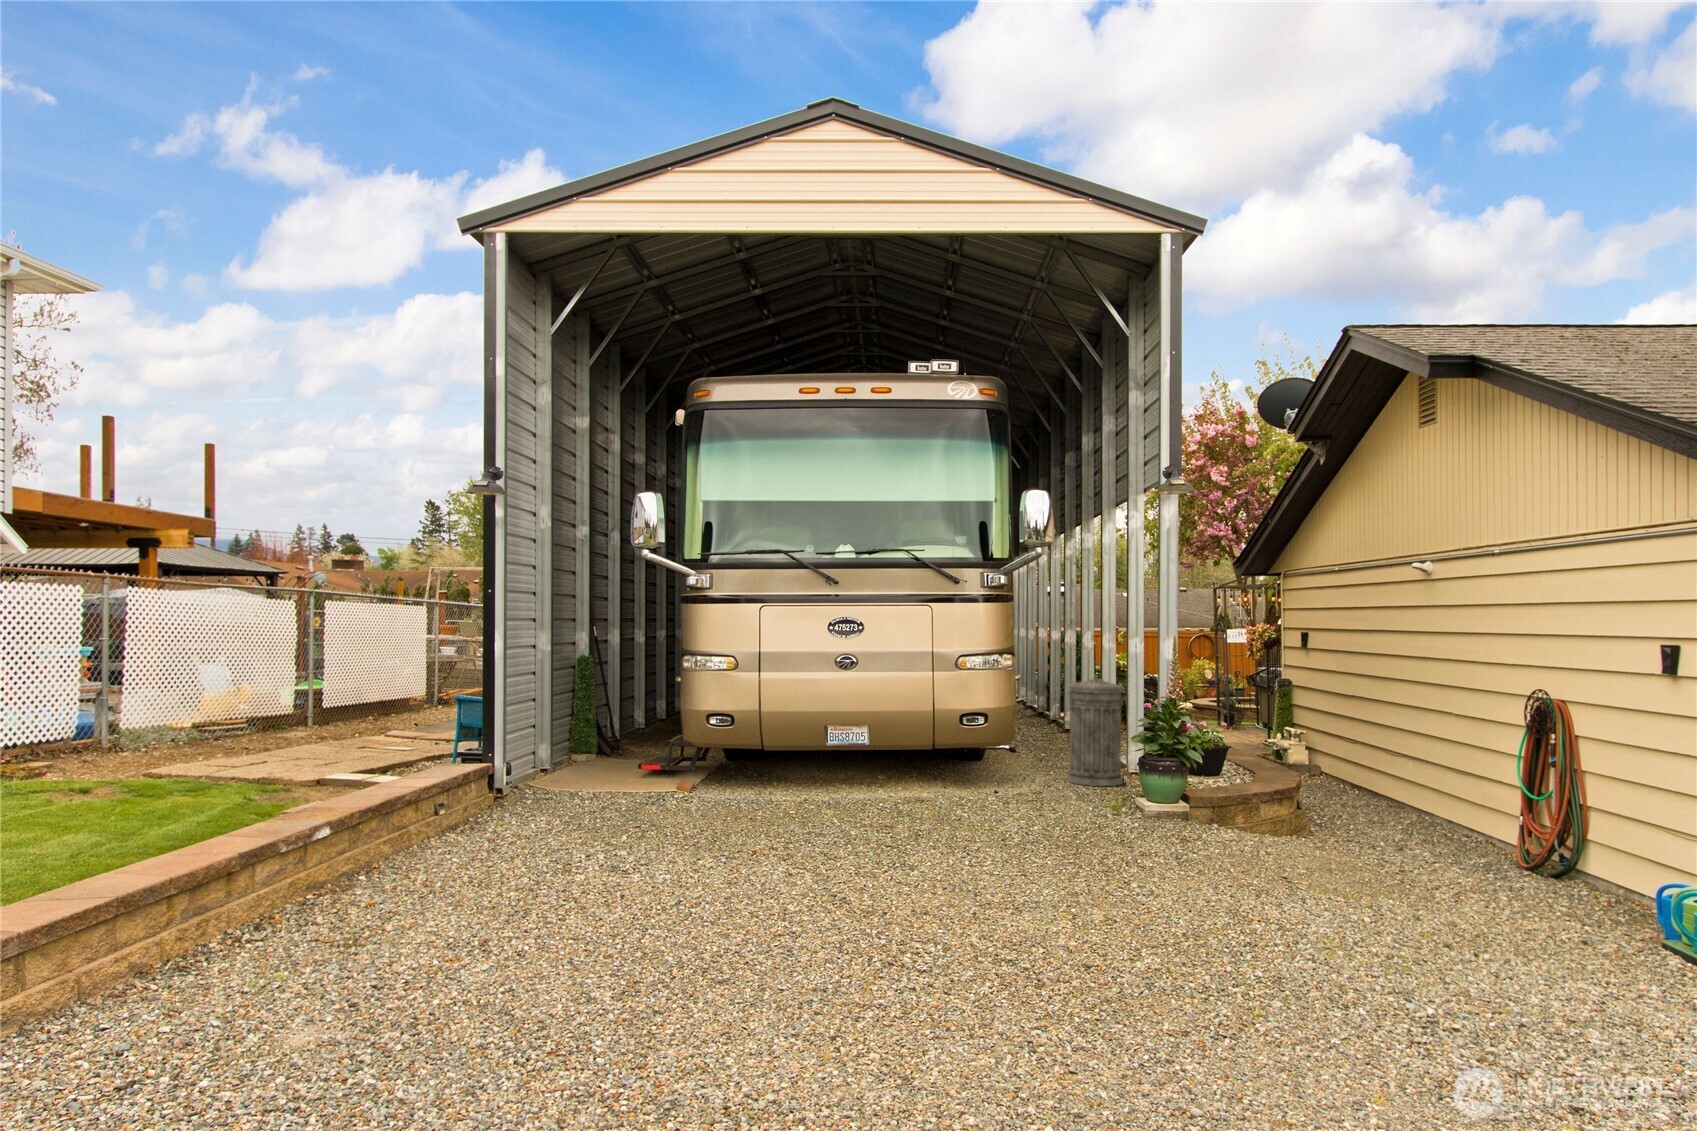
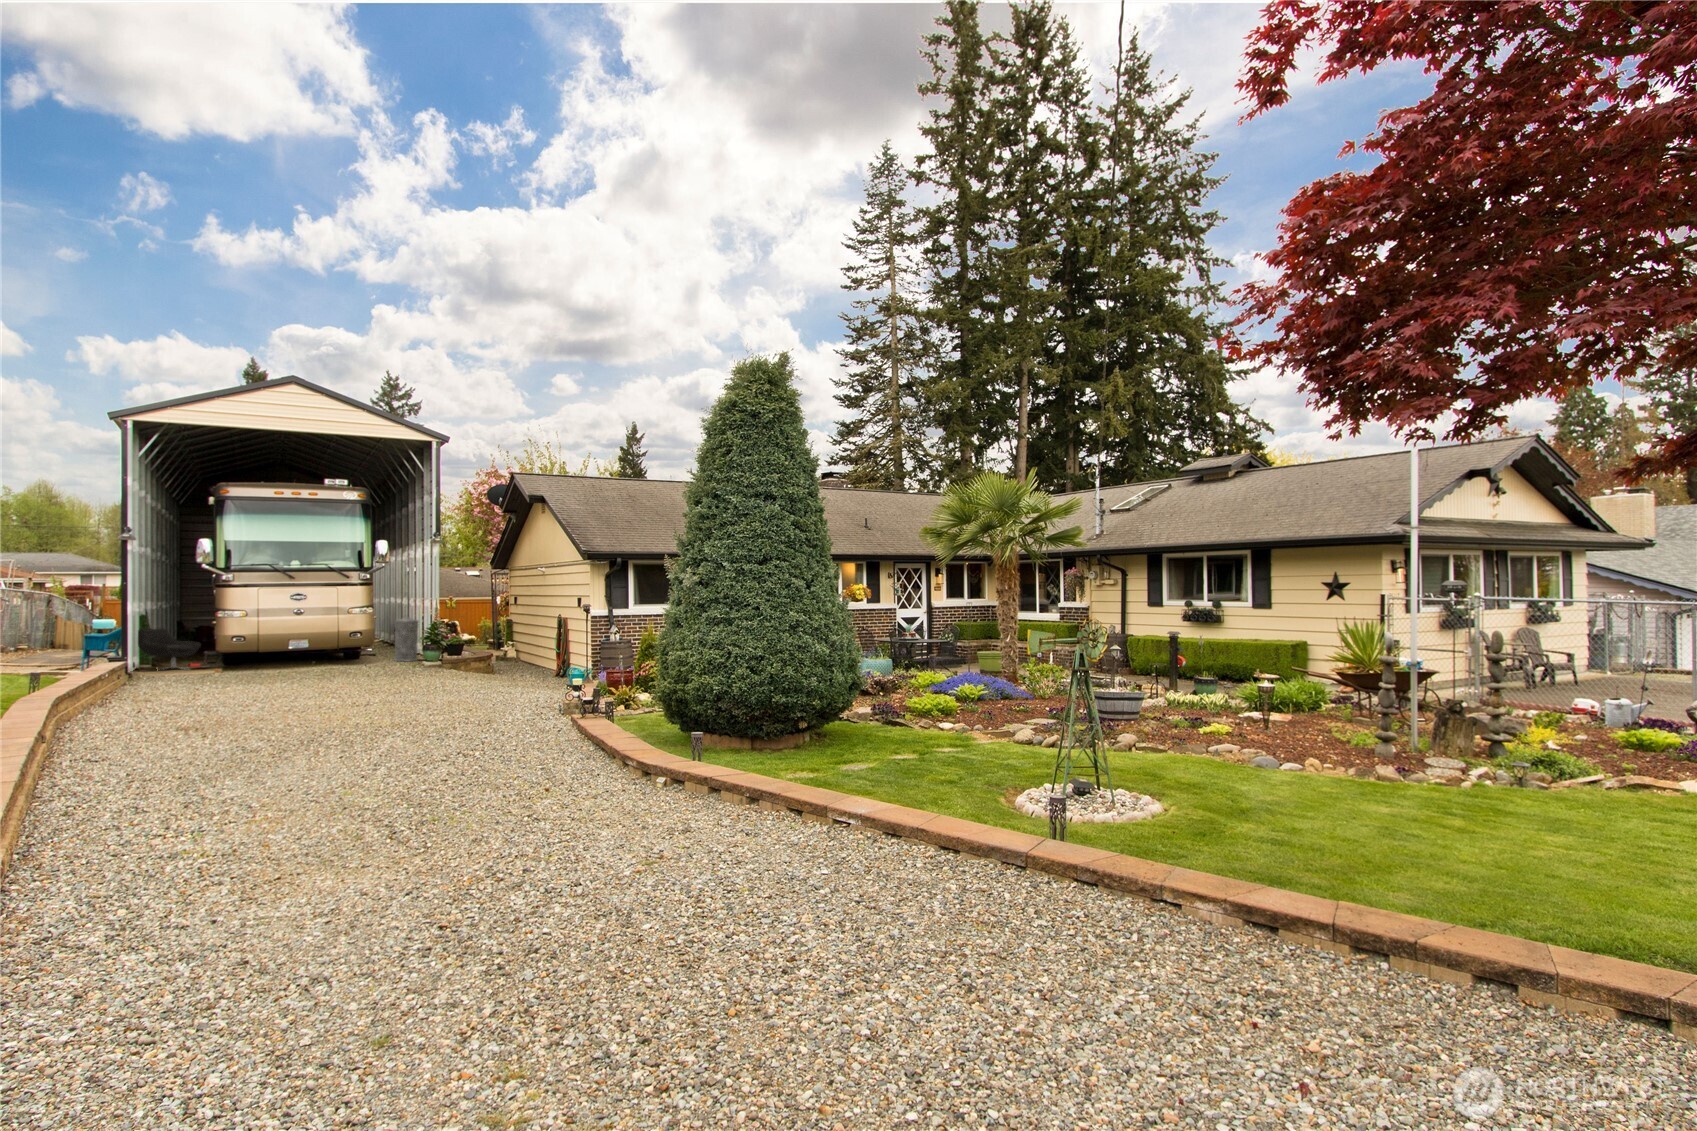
lounge chair: none [510,699,640,806] -> present [138,628,201,668]

